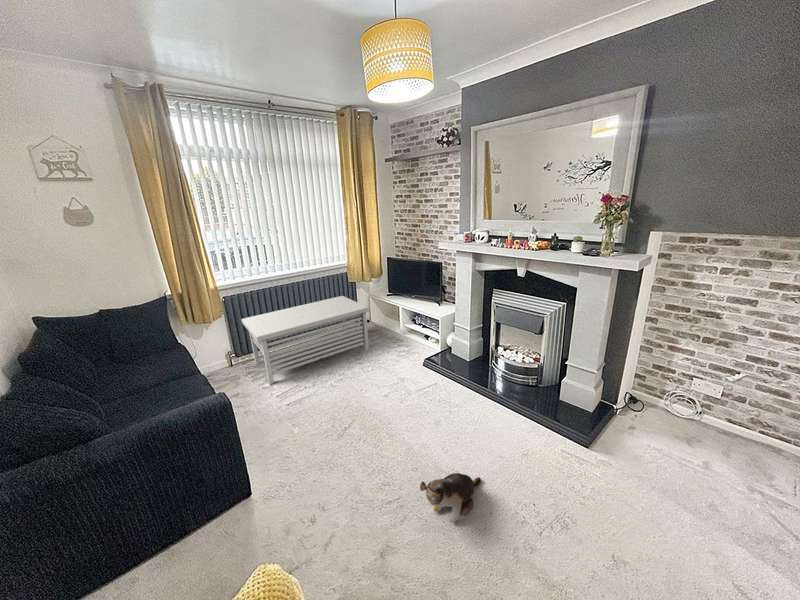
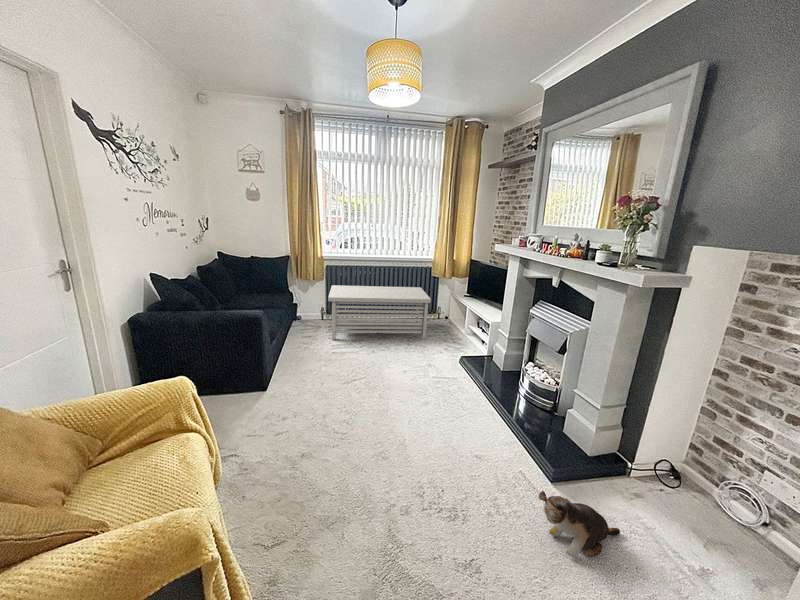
plush toy: present [420,473,481,523] -> present [539,491,620,556]

